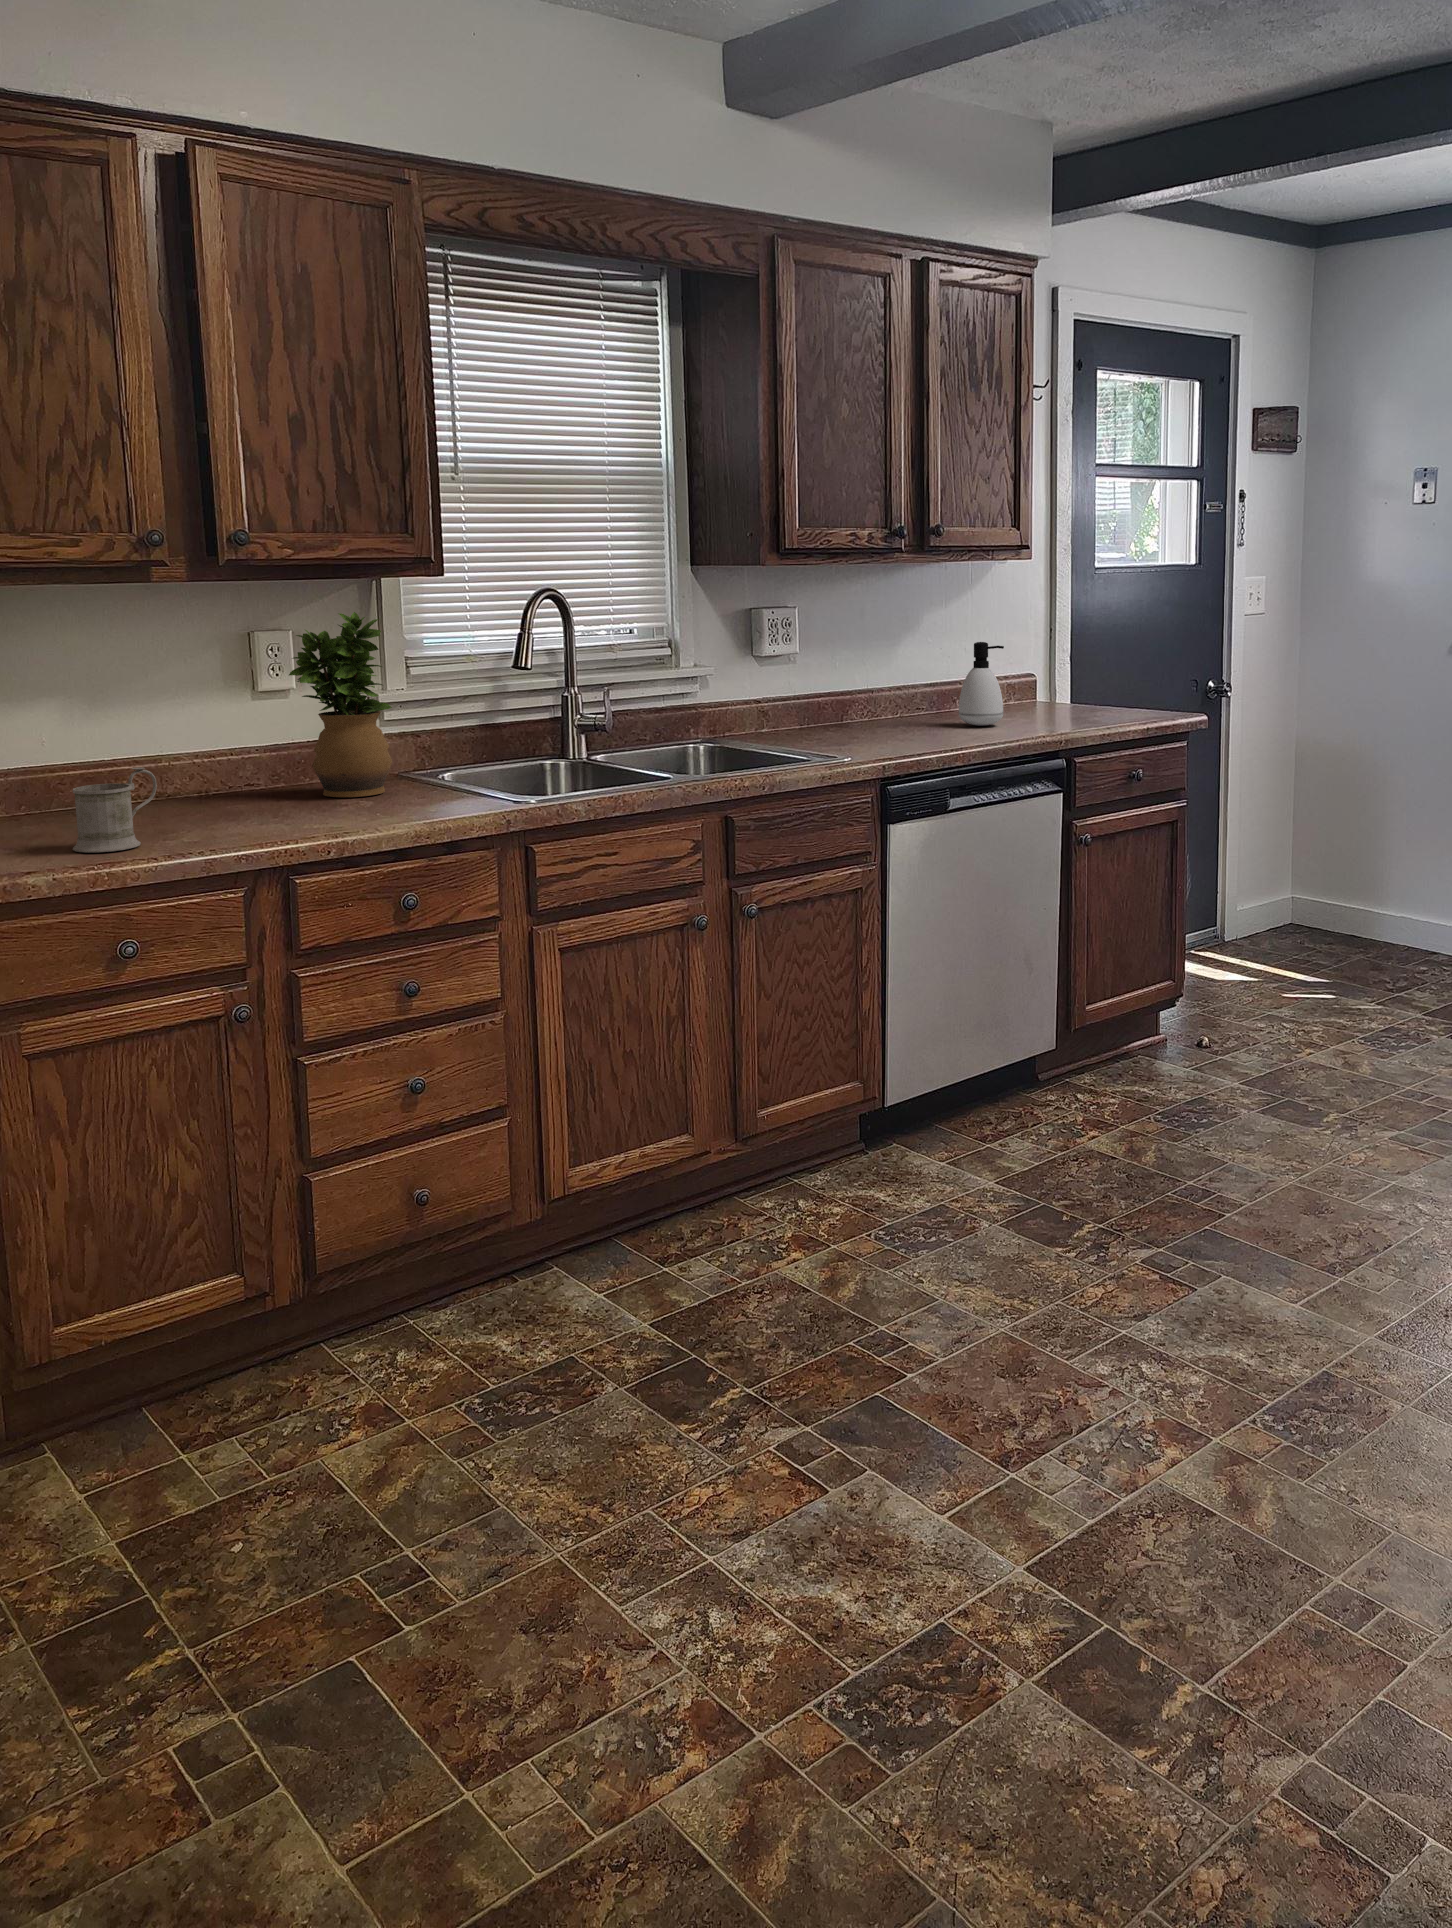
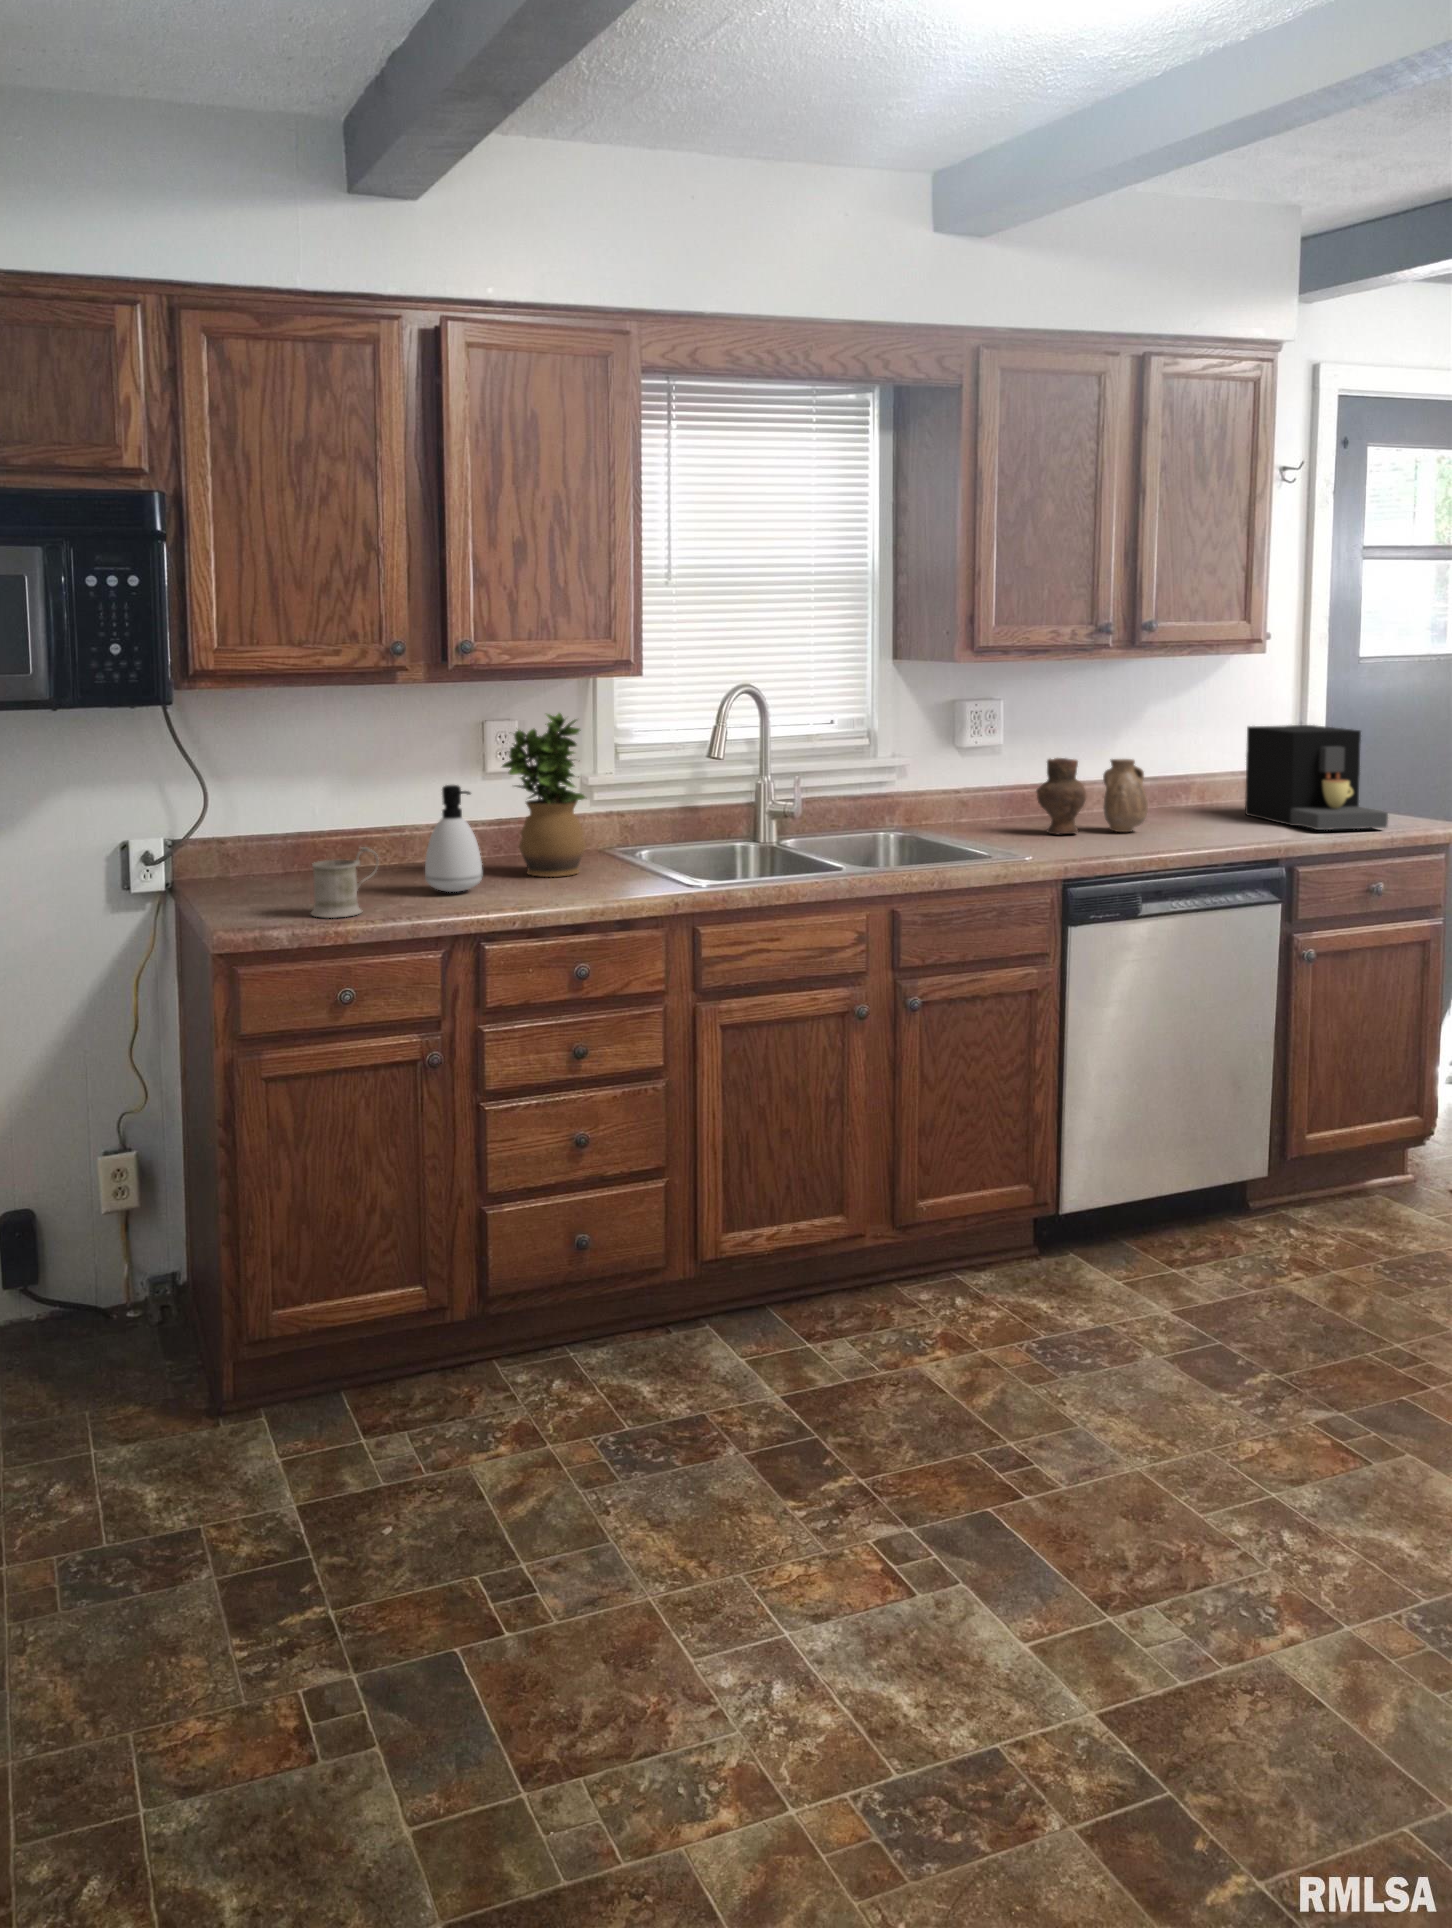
coffee maker: none [1019,628,1147,723] -> present [1245,725,1388,830]
soap dispenser: present [959,642,1004,726] -> present [425,785,483,892]
vase: none [840,660,943,736] -> present [1036,758,1148,834]

